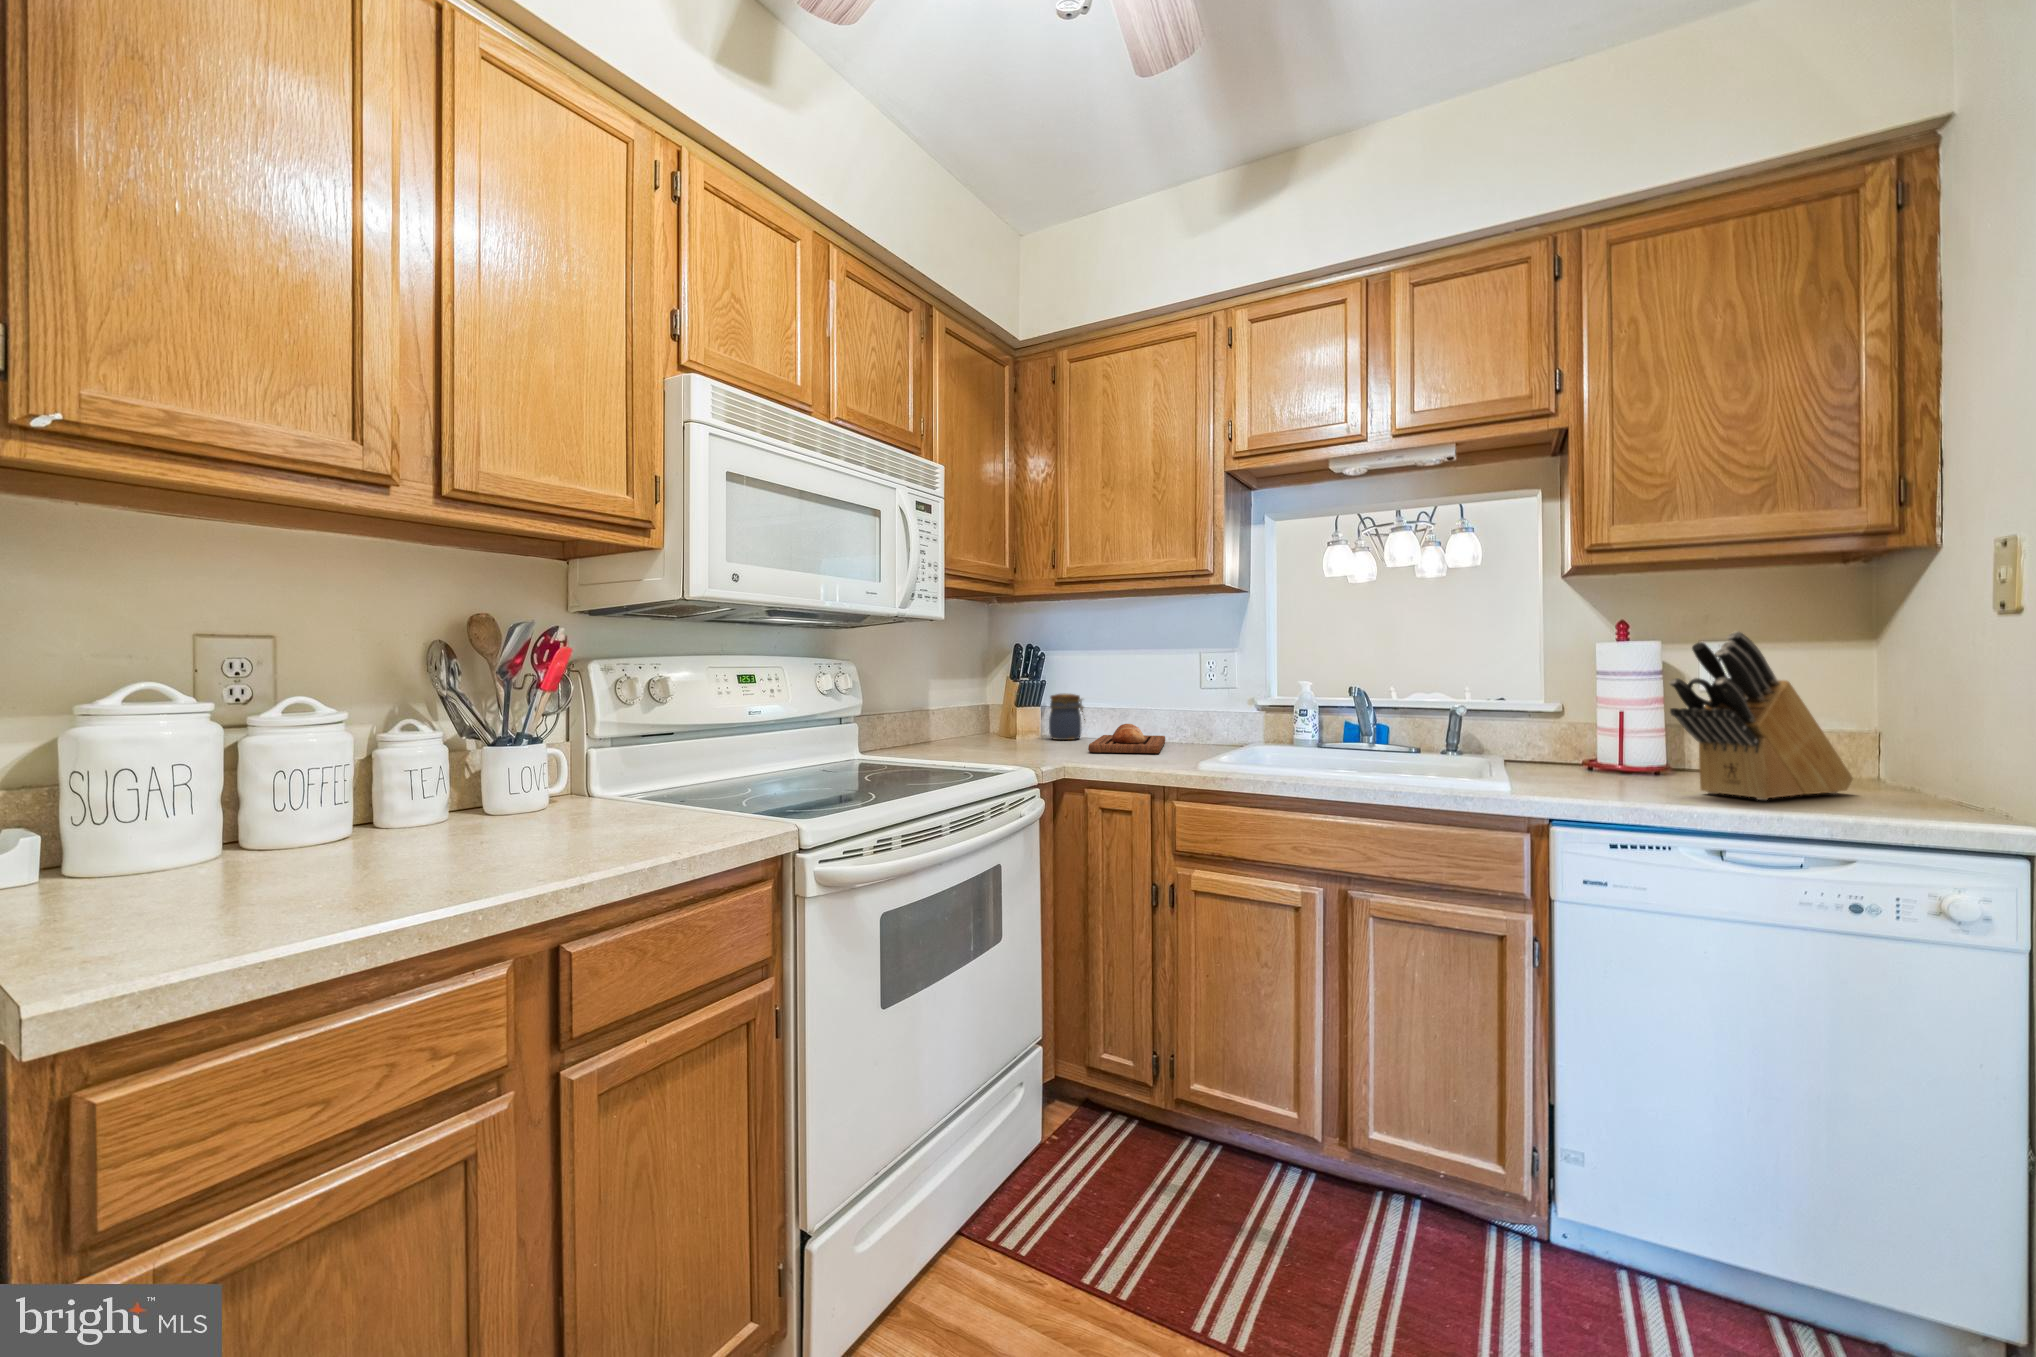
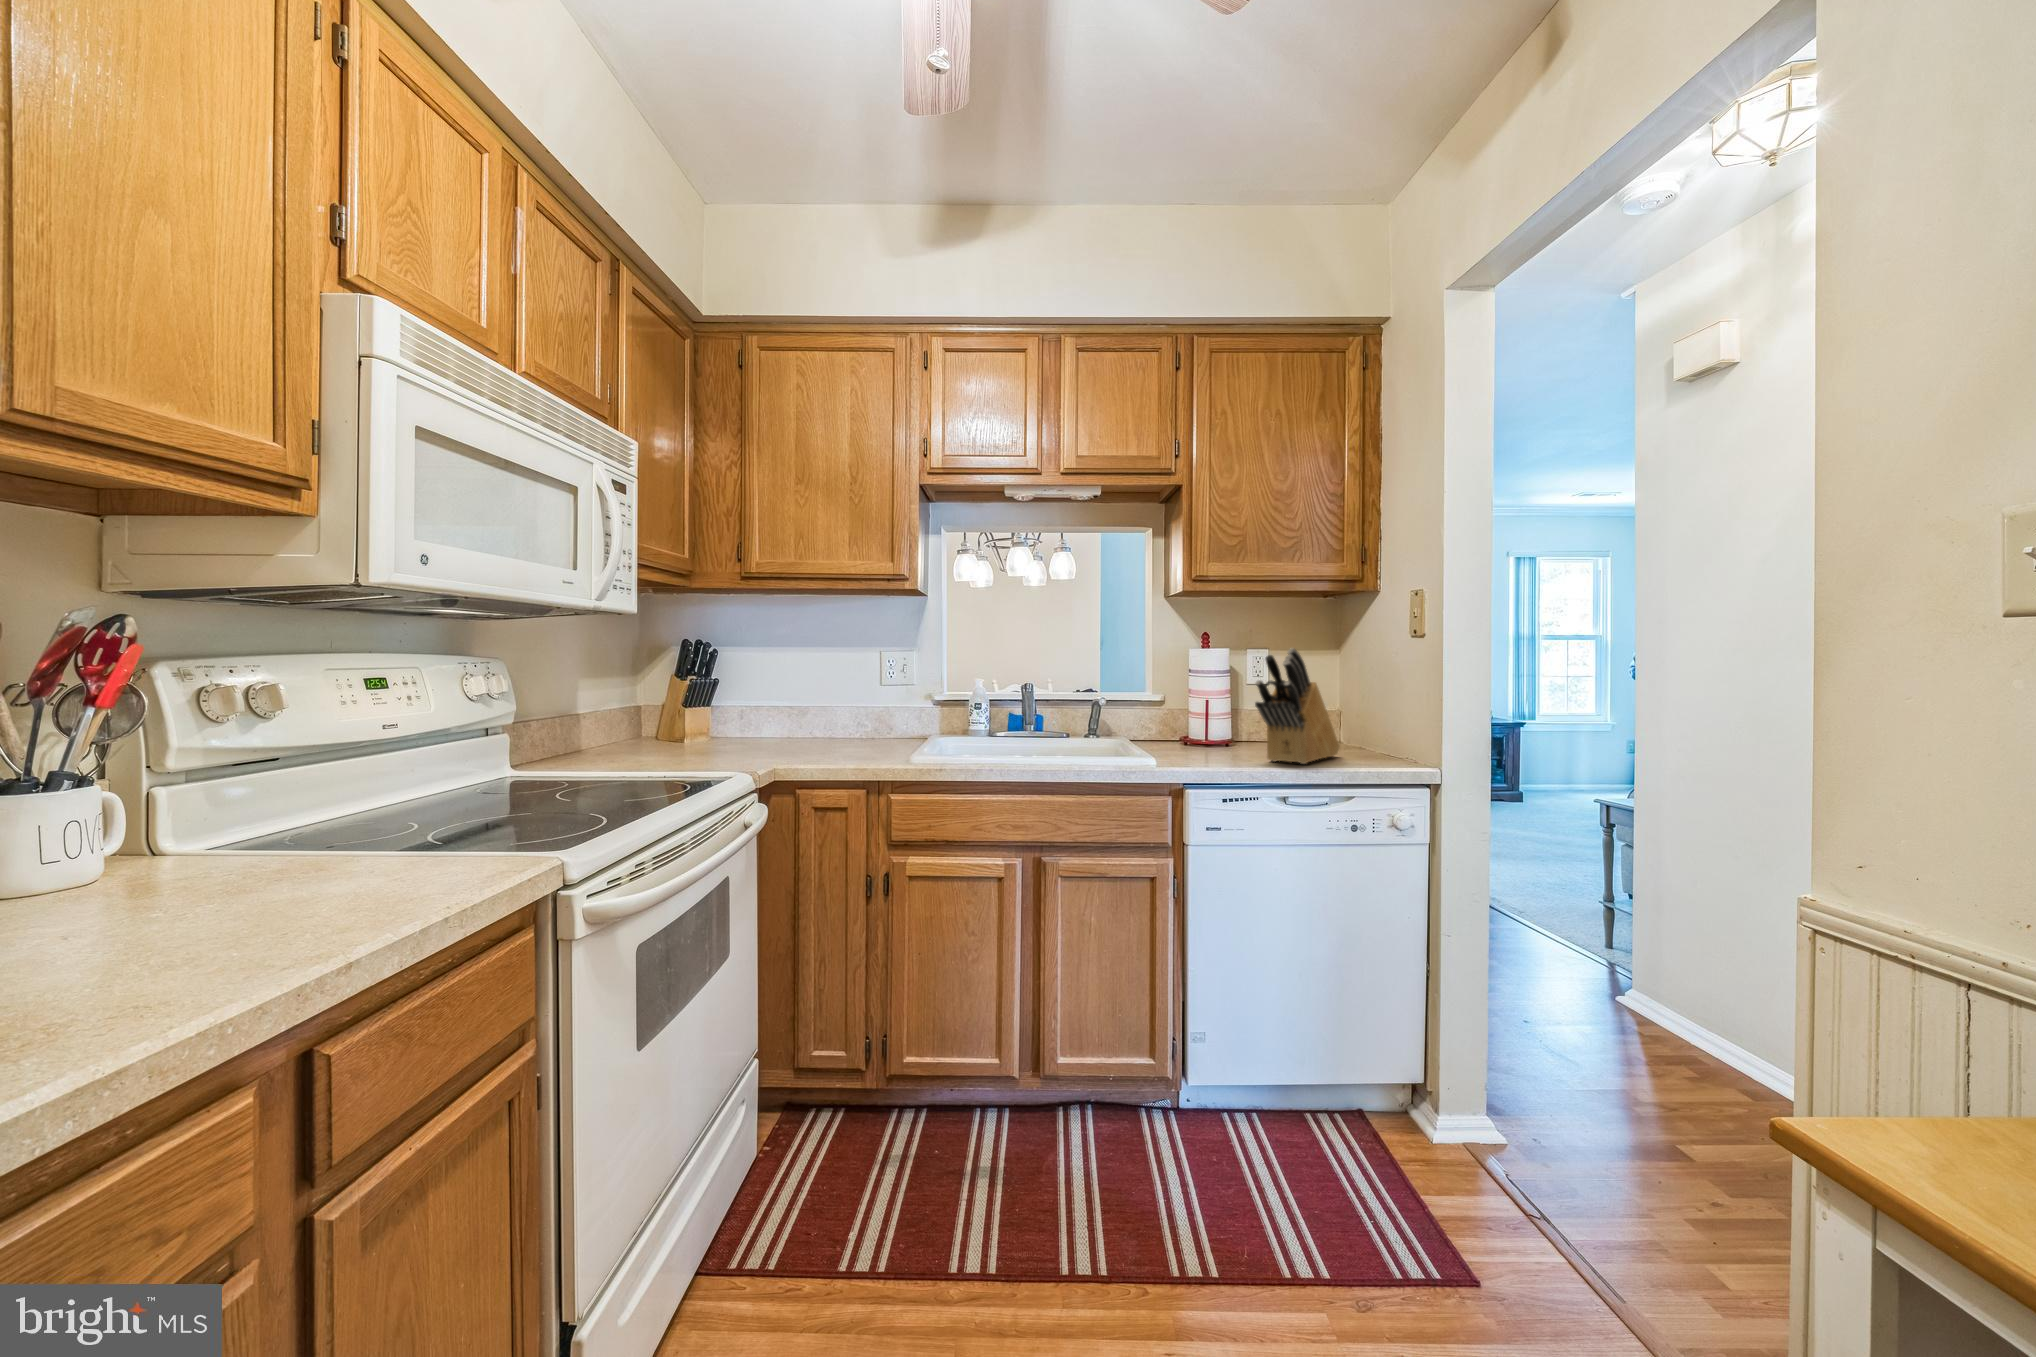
jar: present [1049,694,1085,740] -> none [720,691,759,739]
bread loaf: present [1088,724,1165,753] -> none [780,721,854,751]

